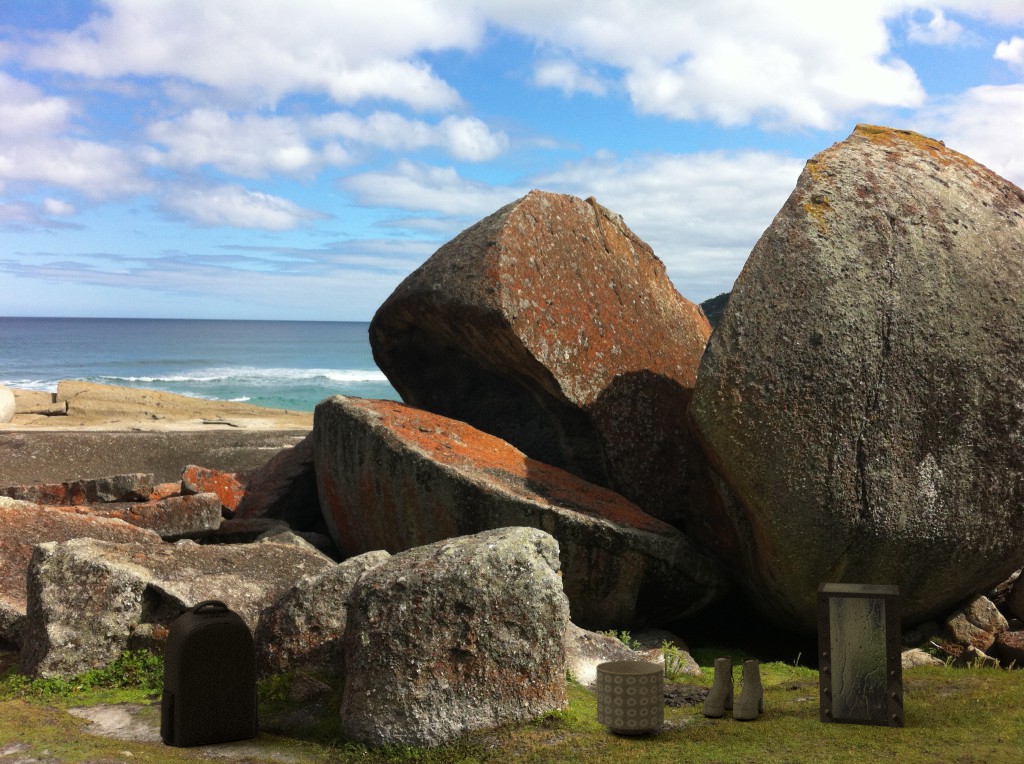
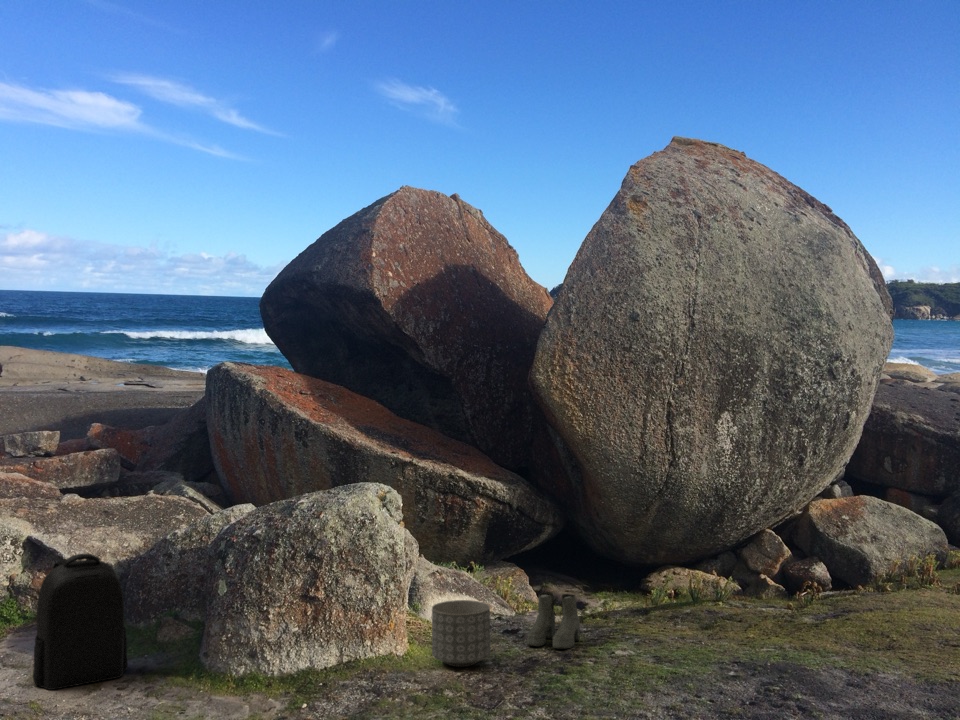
storage box: present [817,583,904,728] -> none [624,528,697,655]

